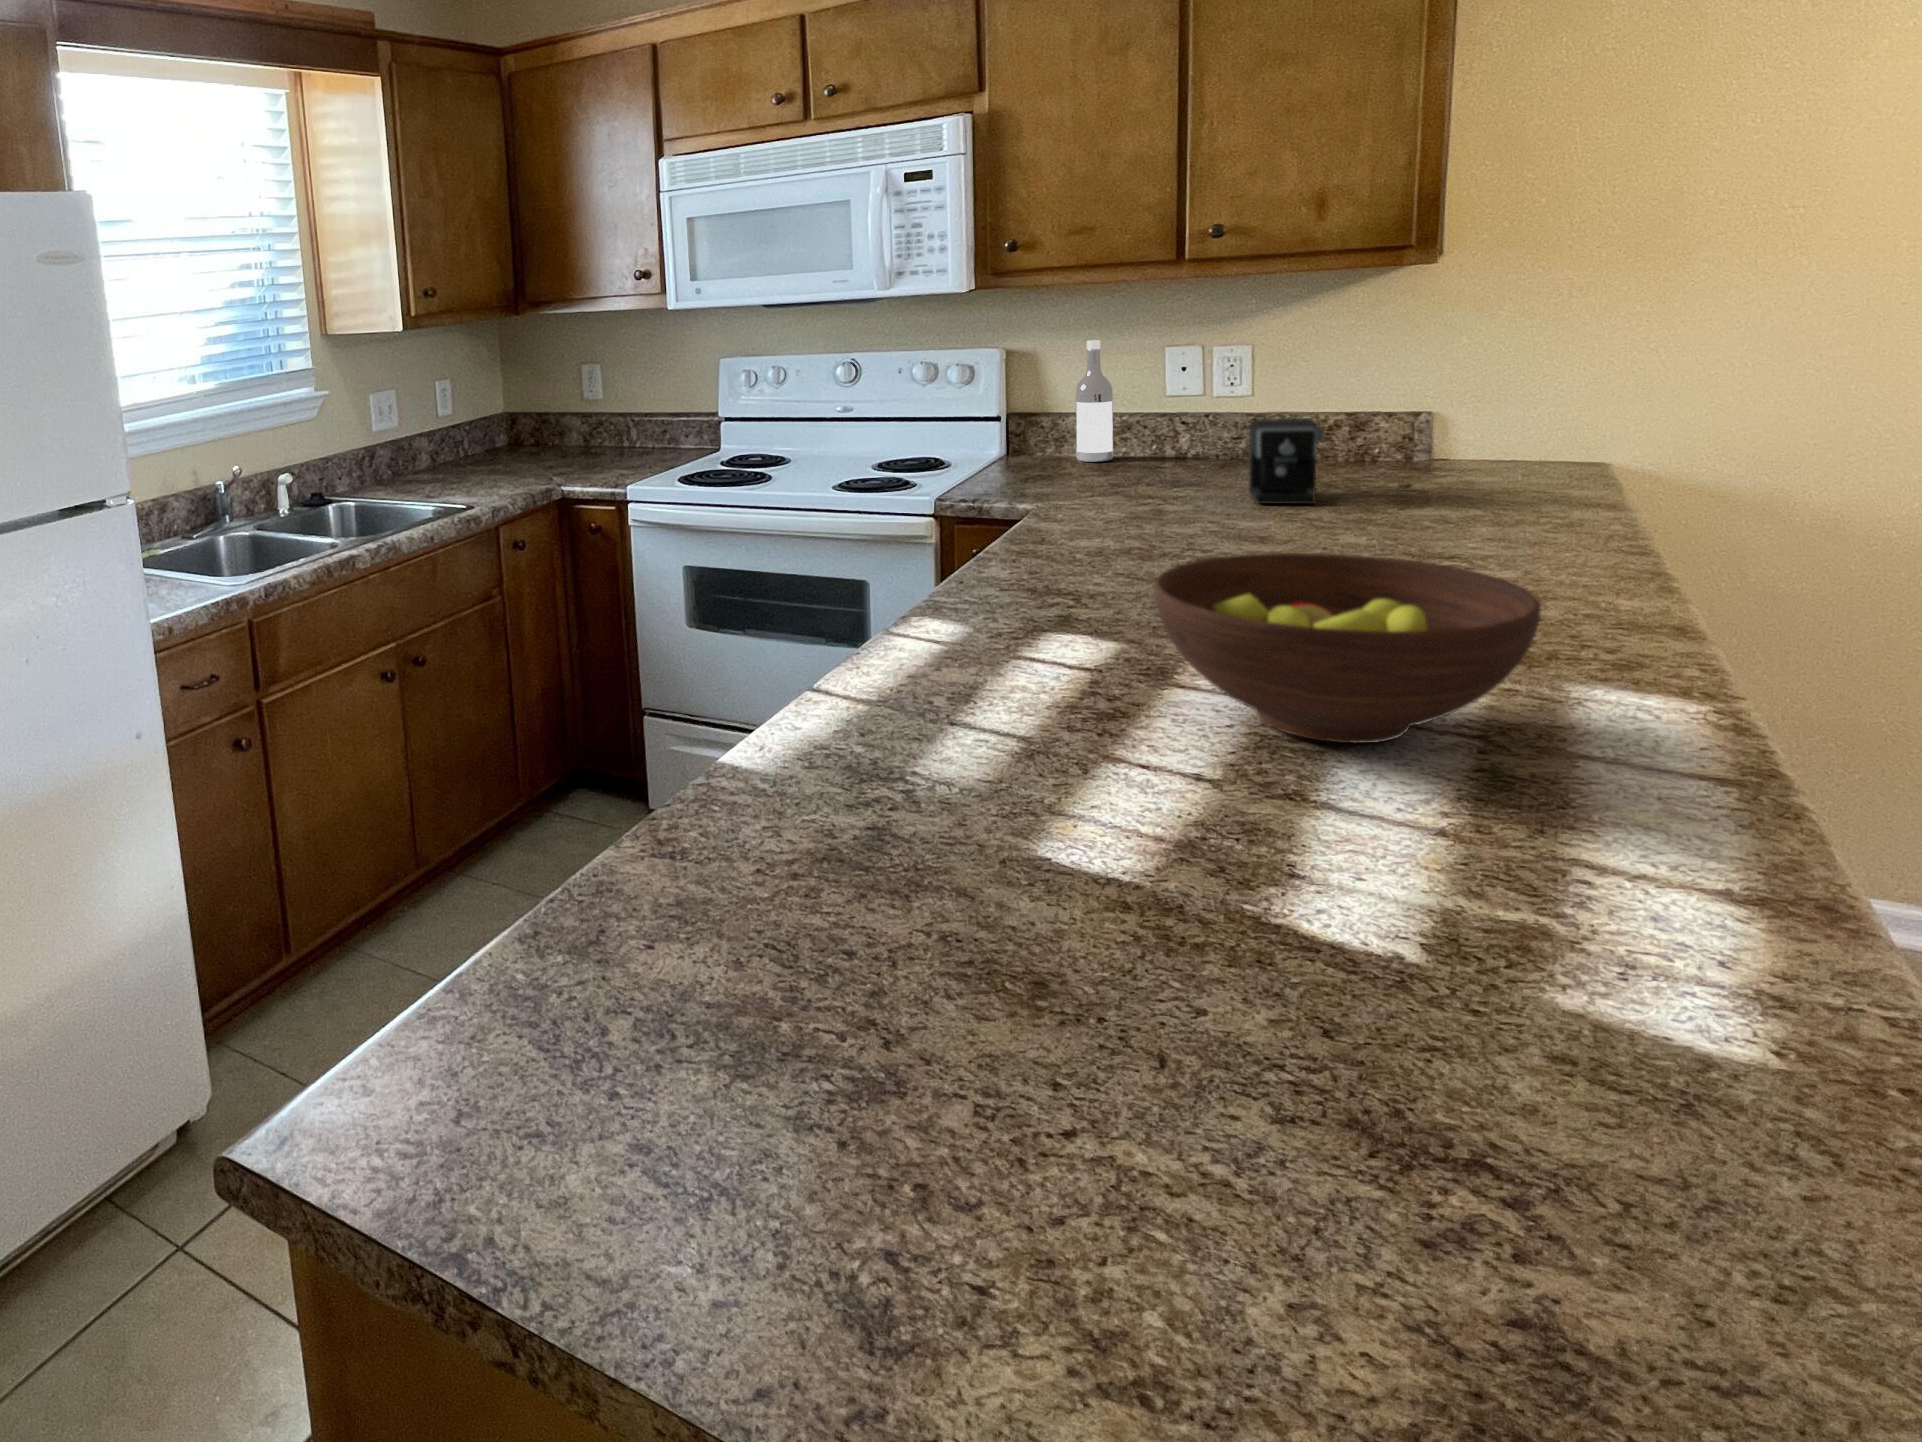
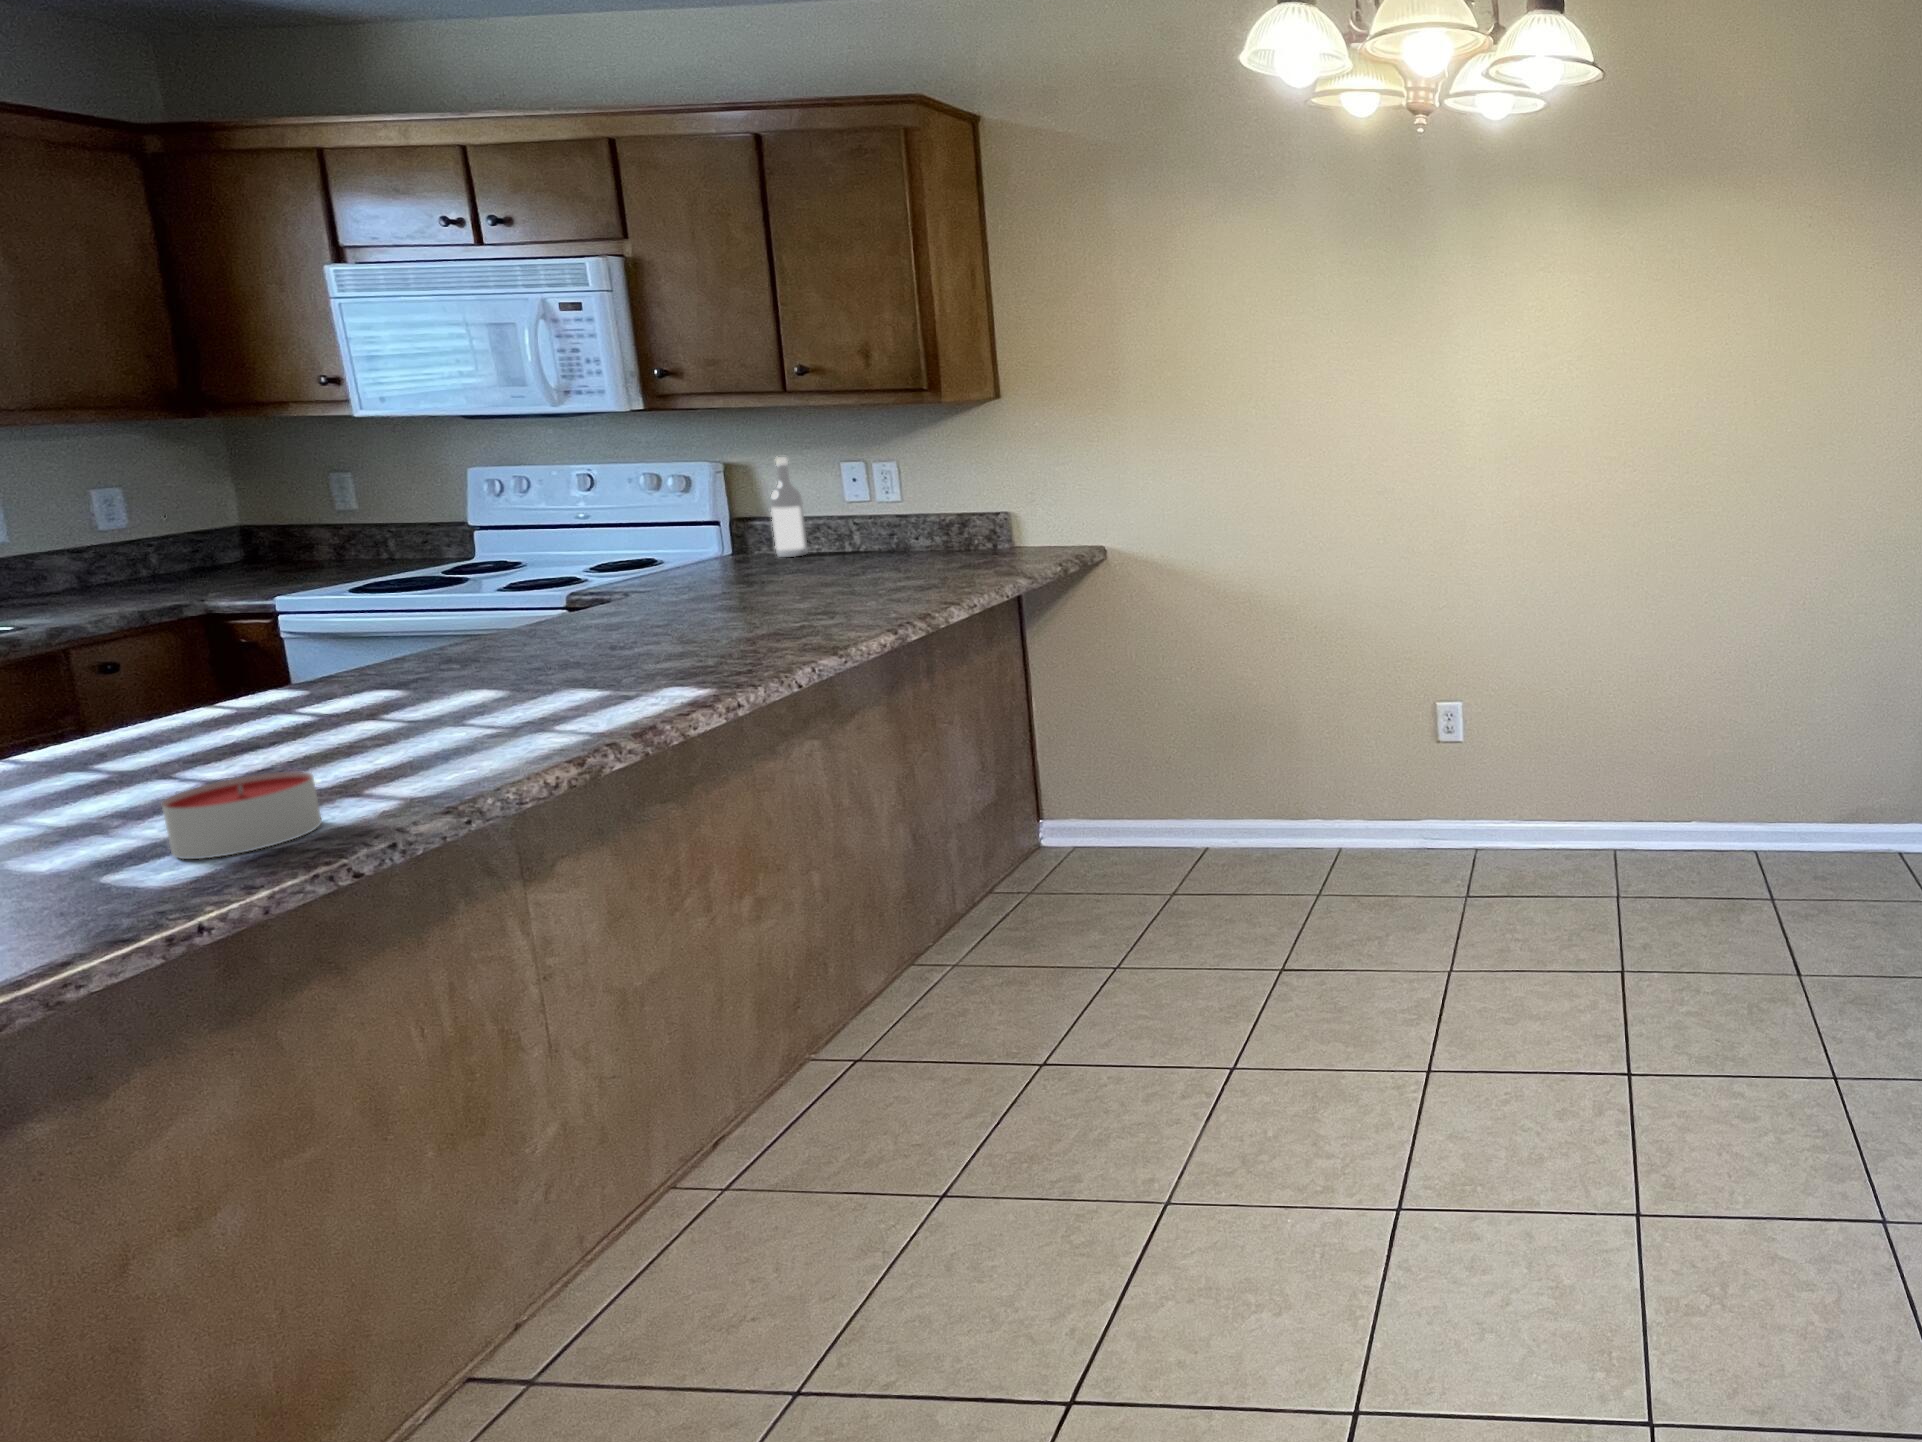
coffee maker: present [1249,418,1411,504] -> none [806,517,944,583]
fruit bowl: present [1154,553,1541,743] -> none [203,608,533,749]
candle: none [1521,816,1730,956] -> present [162,771,322,859]

